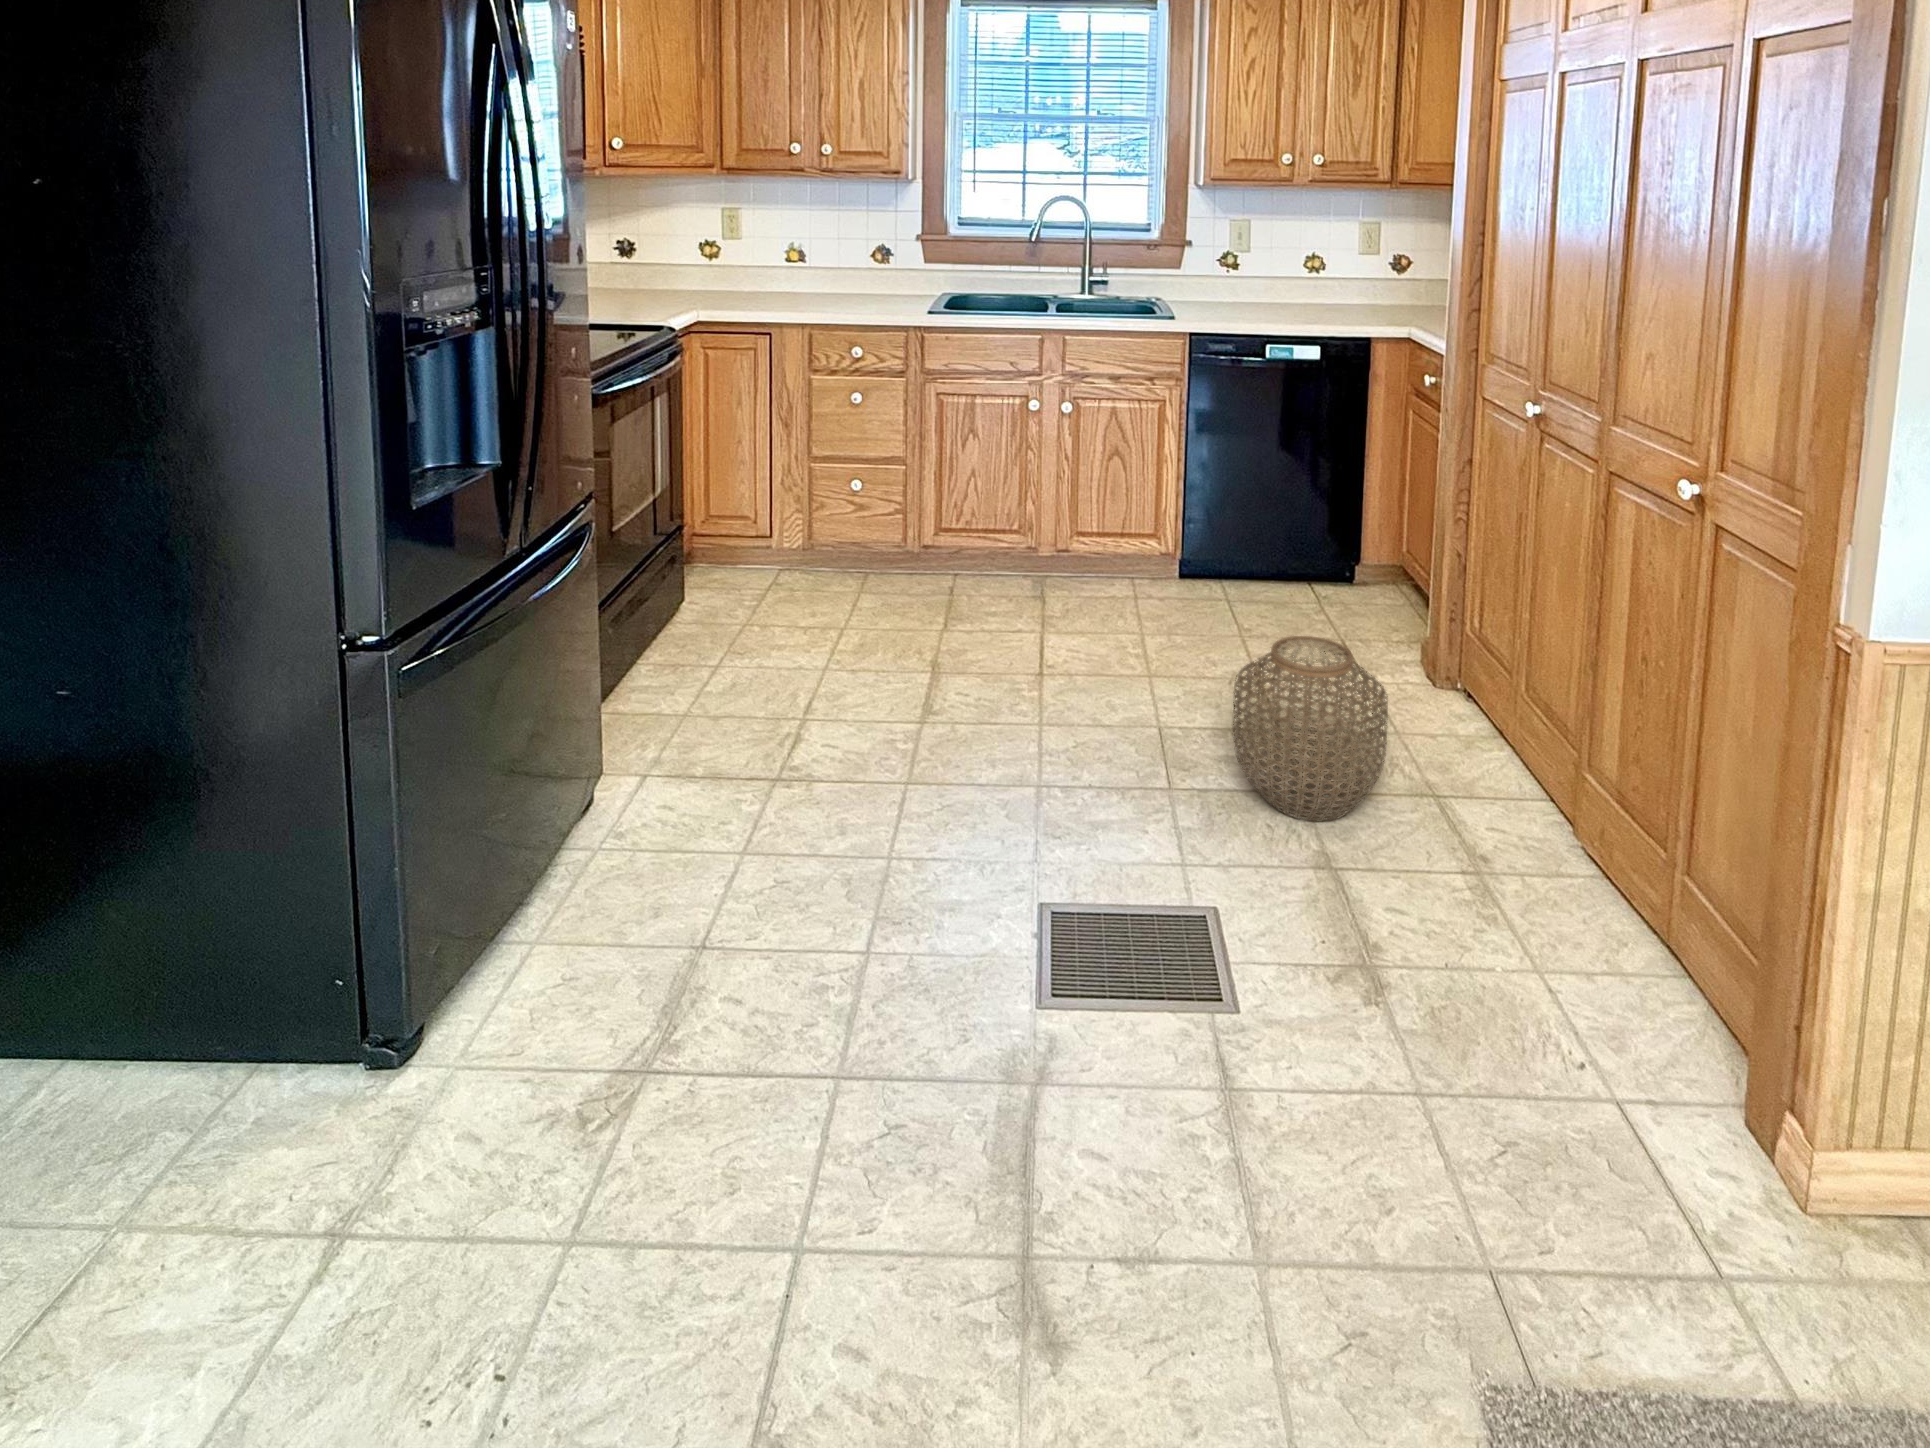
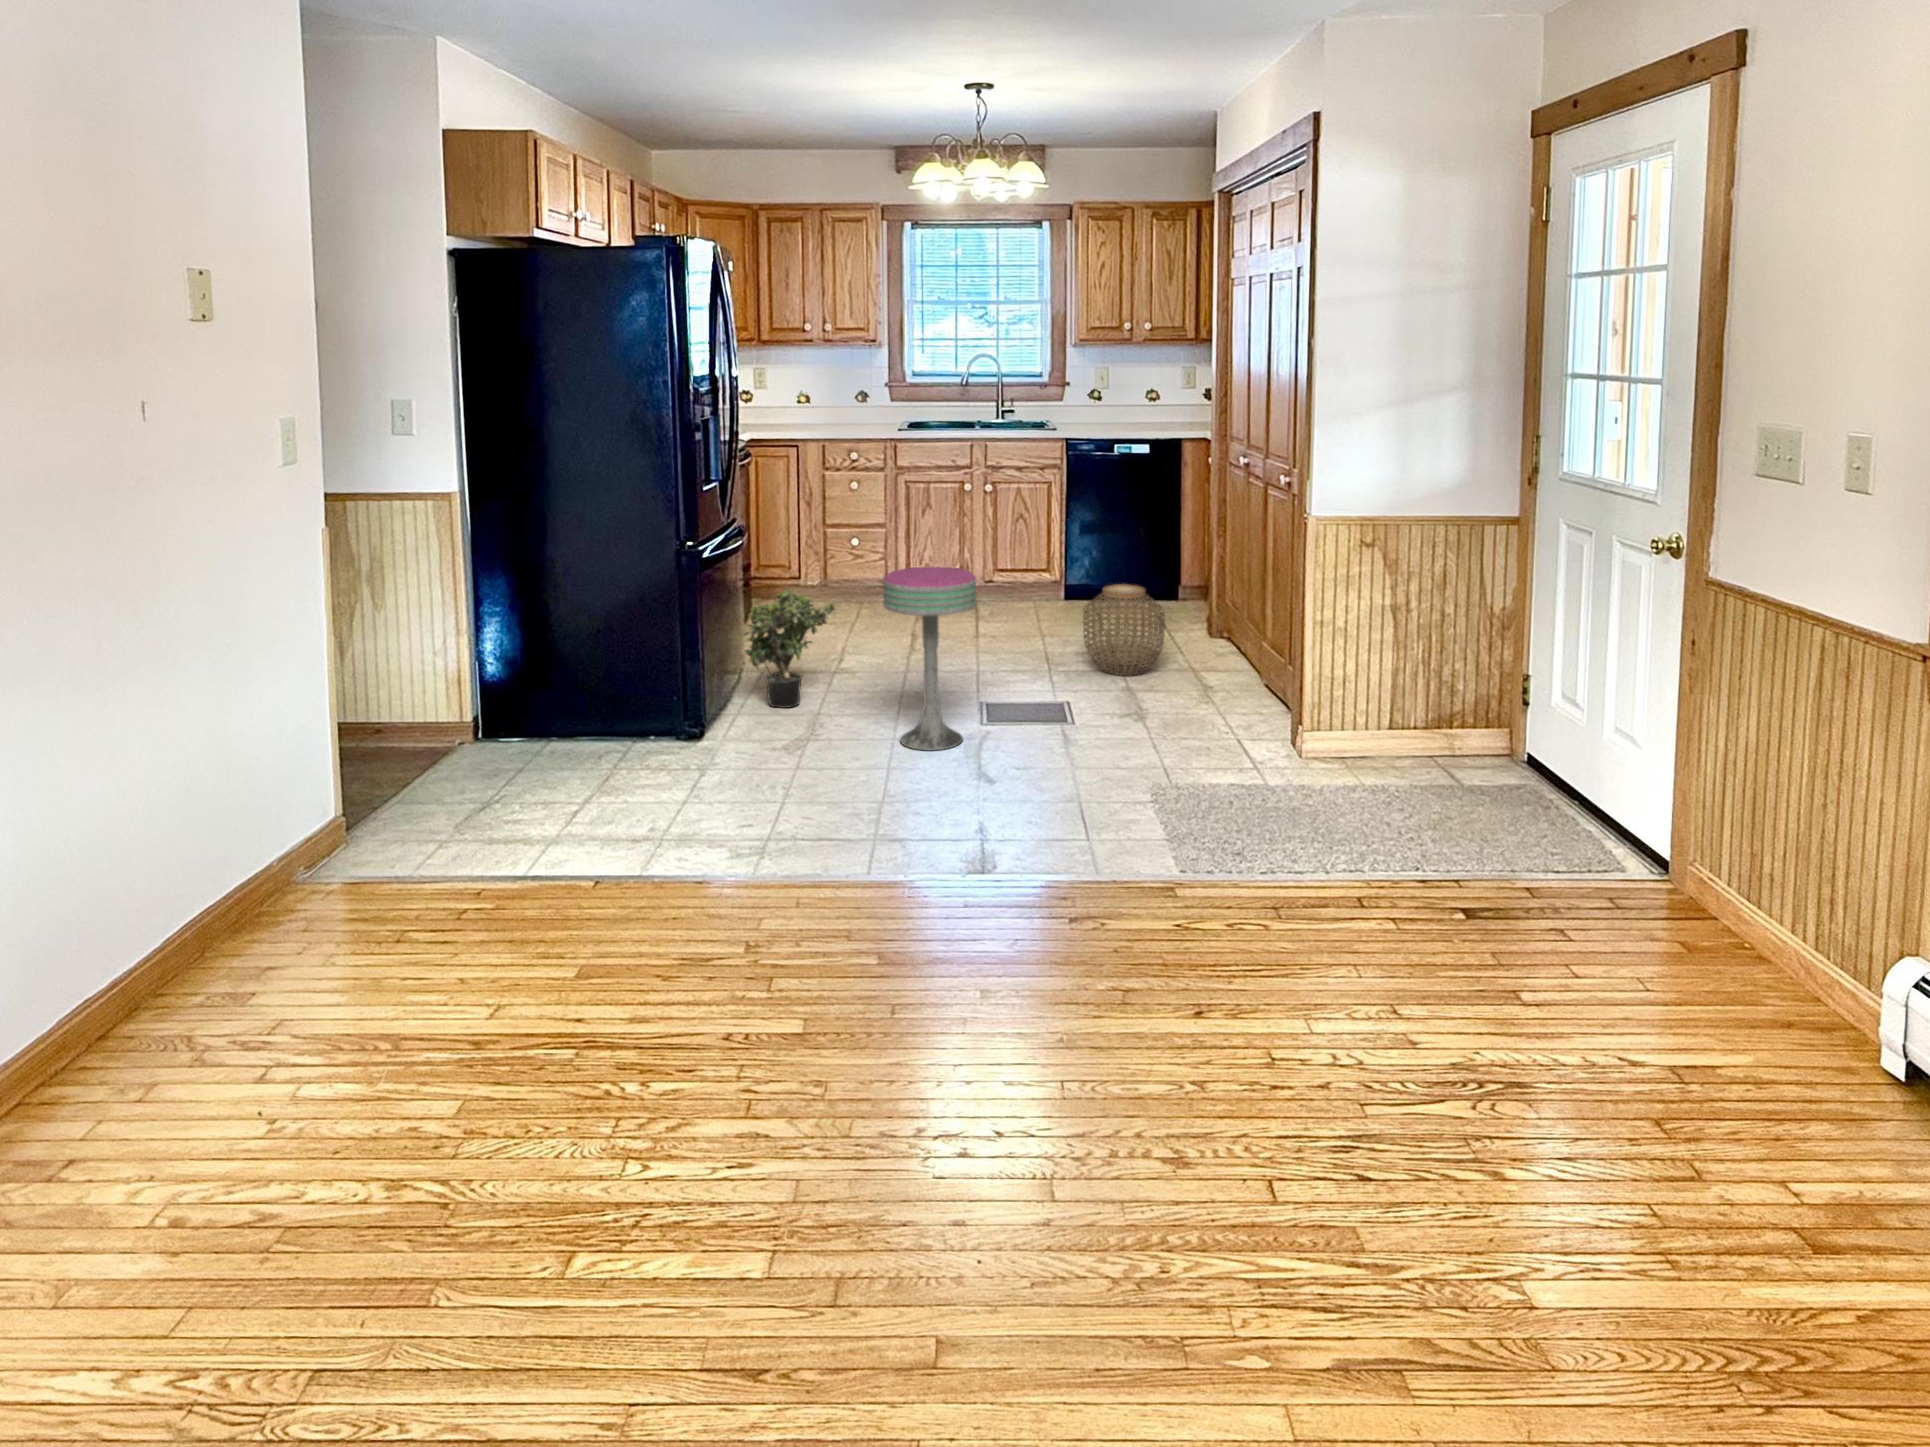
potted plant: none [543,675,745,925] -> present [744,589,835,708]
bar stool: none [802,686,1024,1157] -> present [883,566,977,751]

